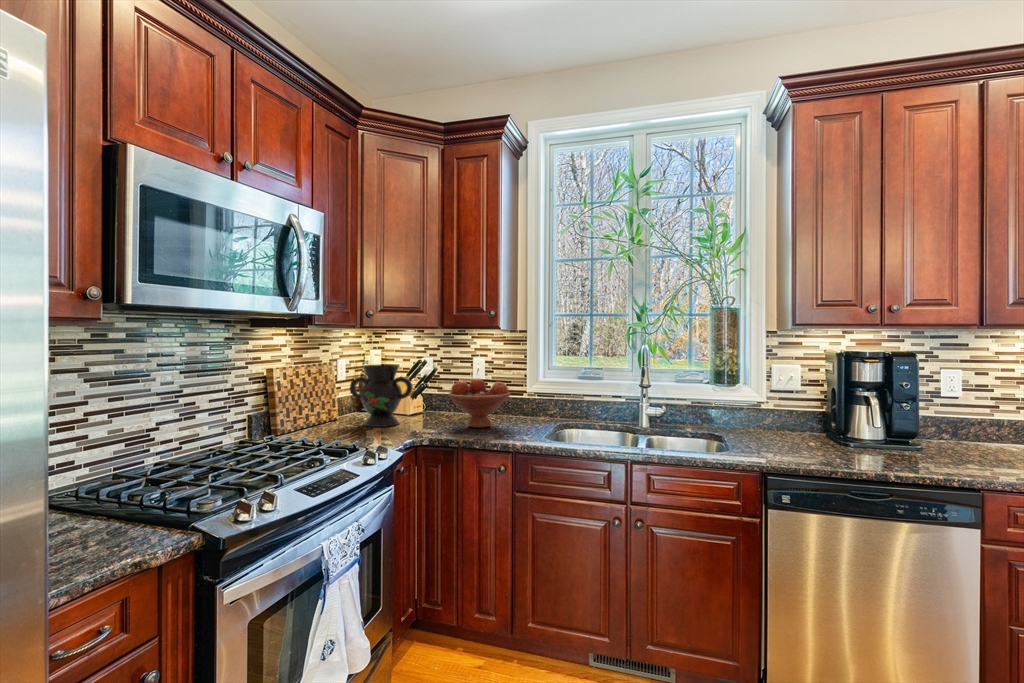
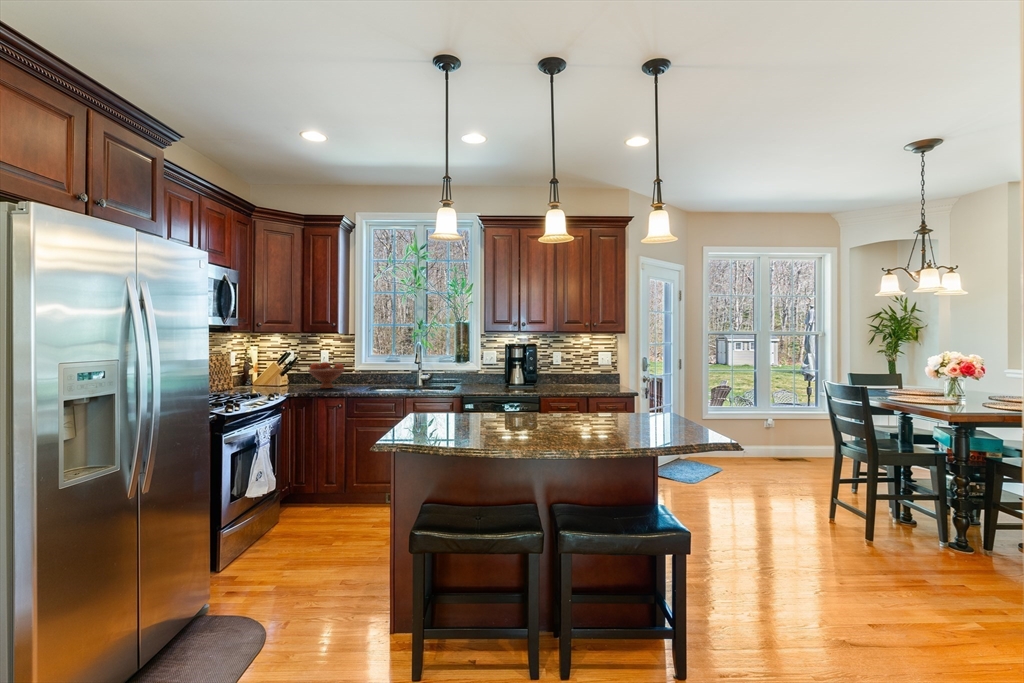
decorative vase: present [350,364,413,427] -> none [244,354,285,390]

